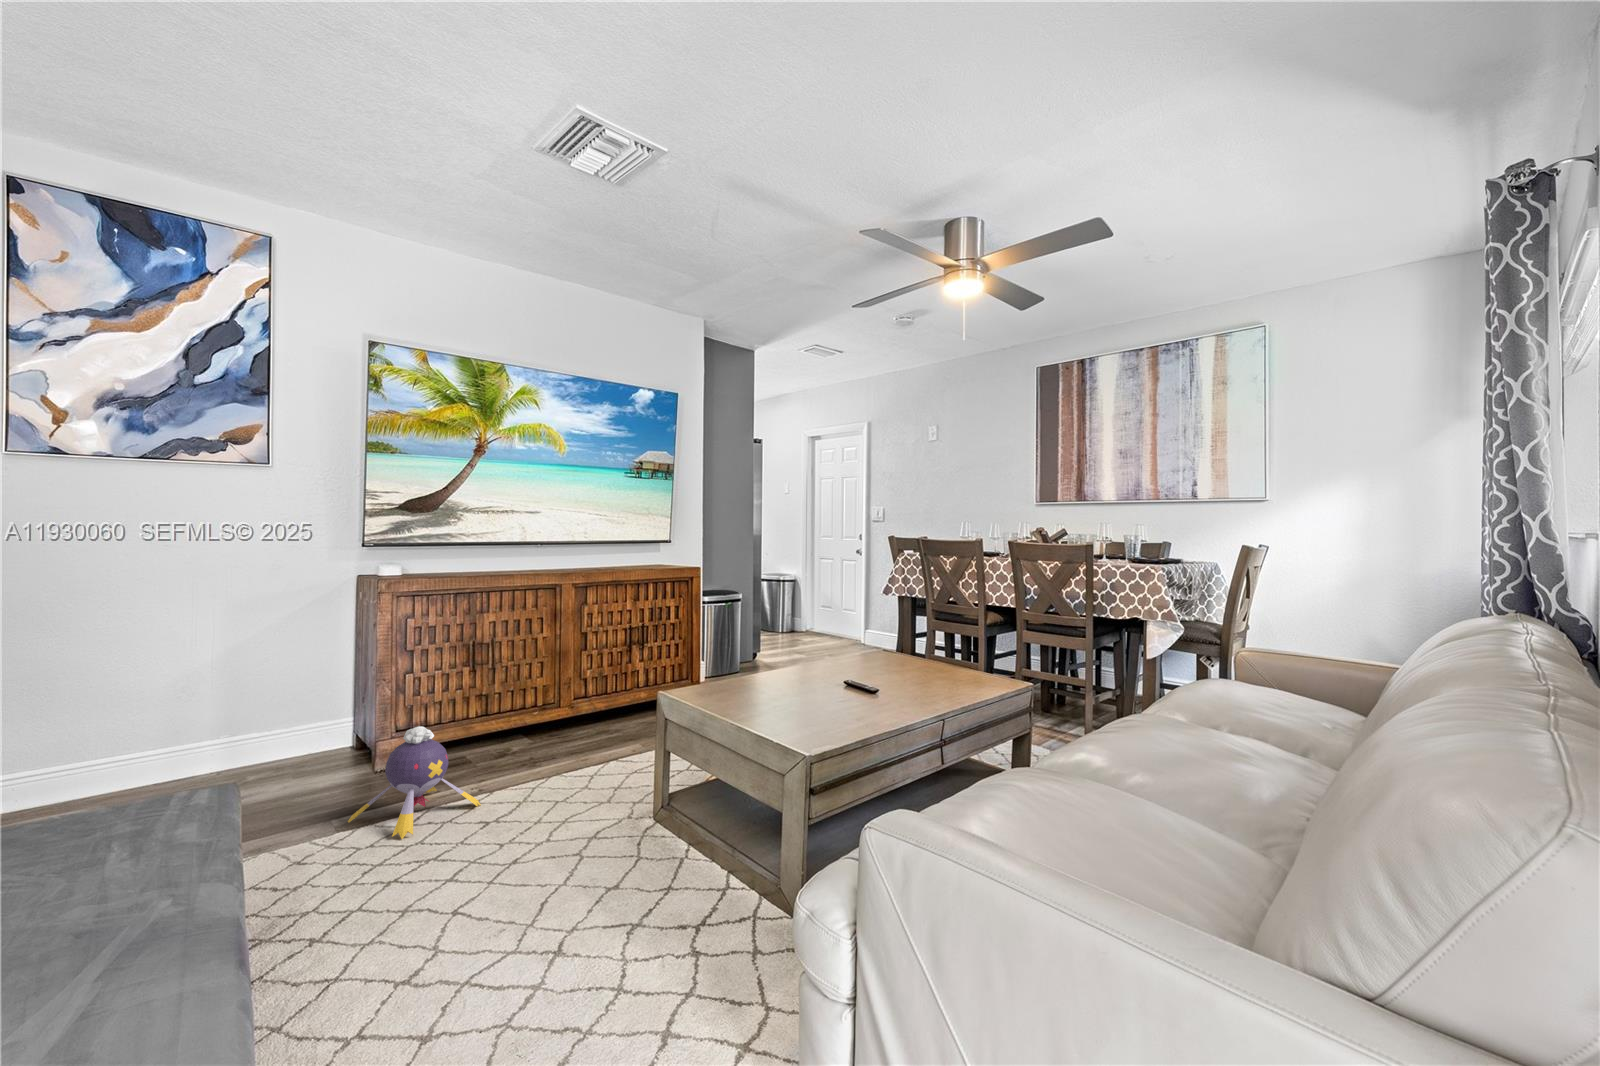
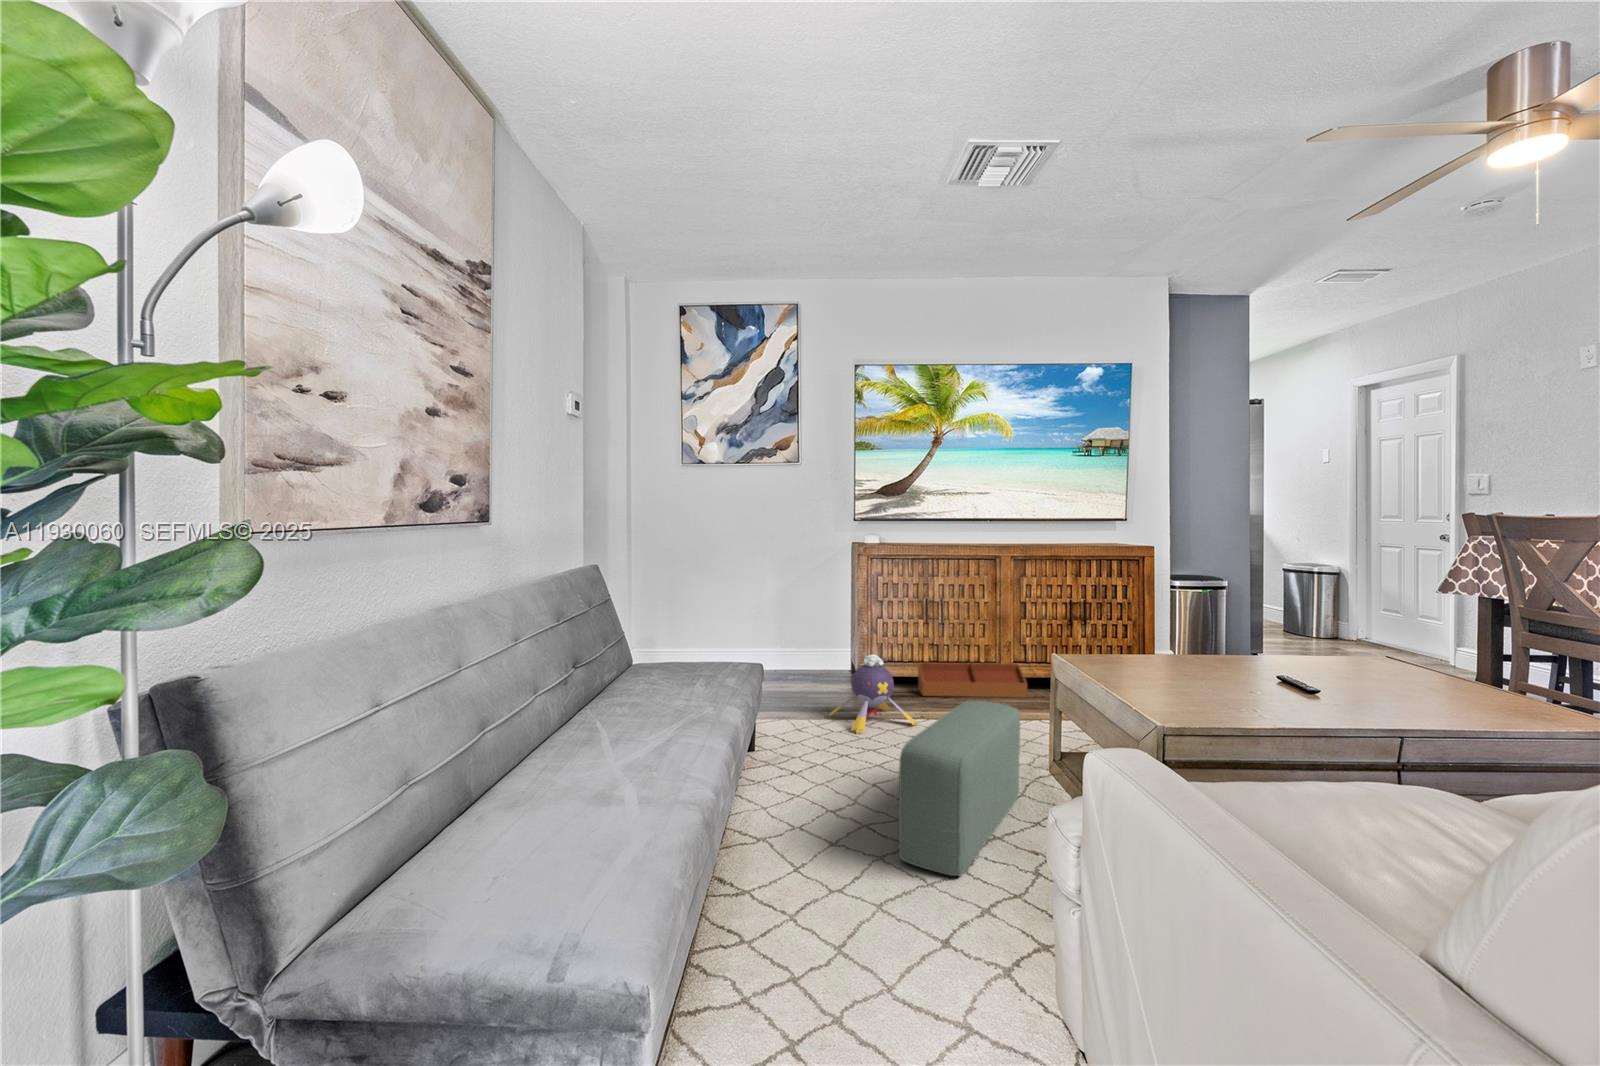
storage bin: none [462,702,593,762] -> present [918,663,1027,697]
pouf: none [536,768,640,1011] -> present [899,701,1020,876]

